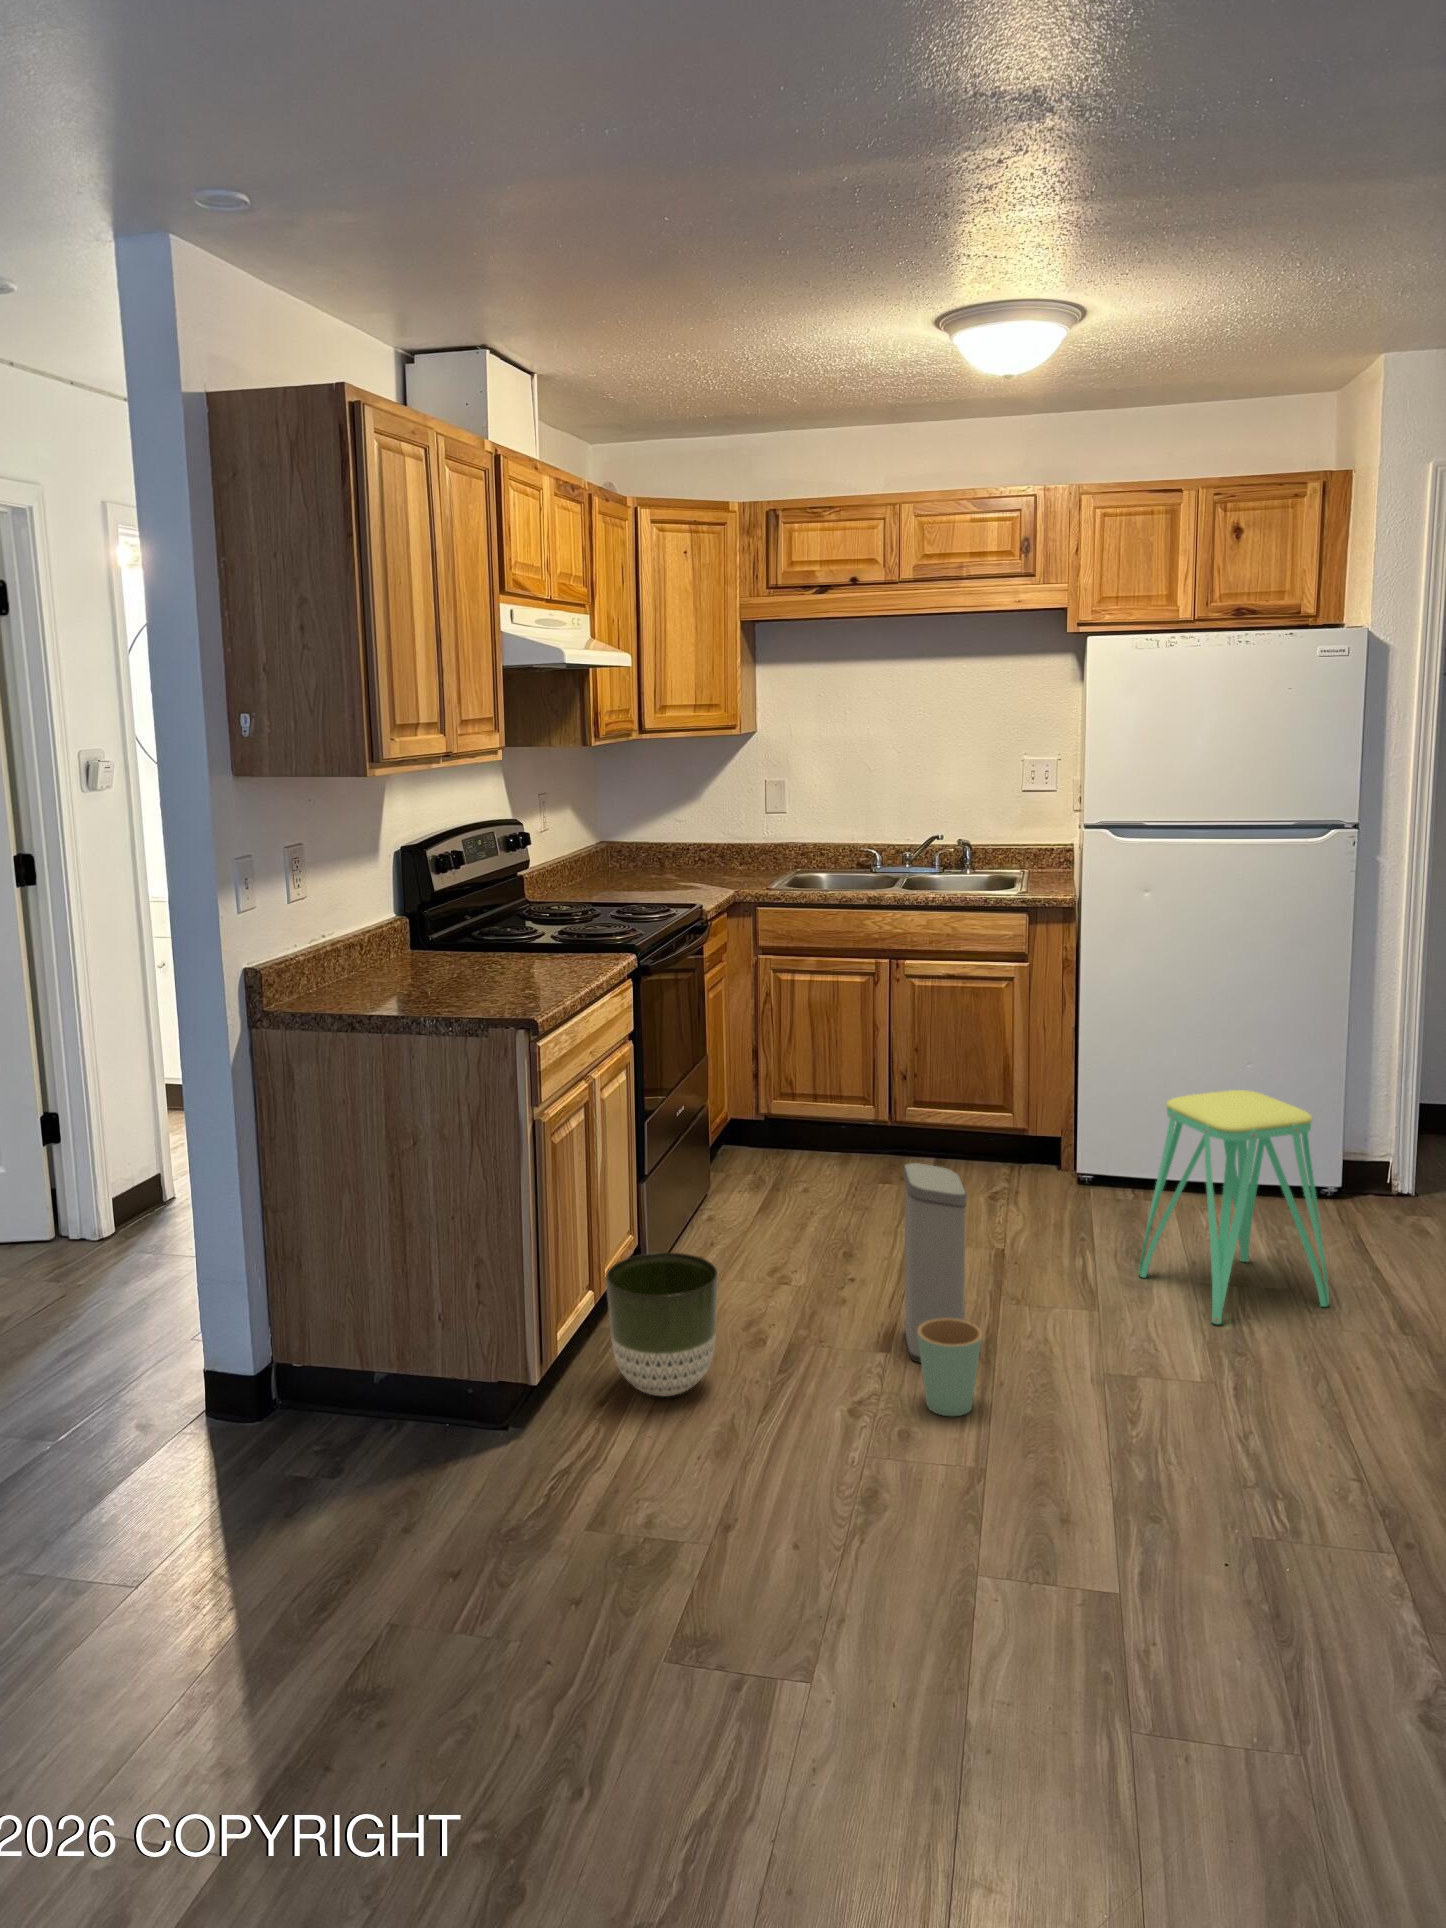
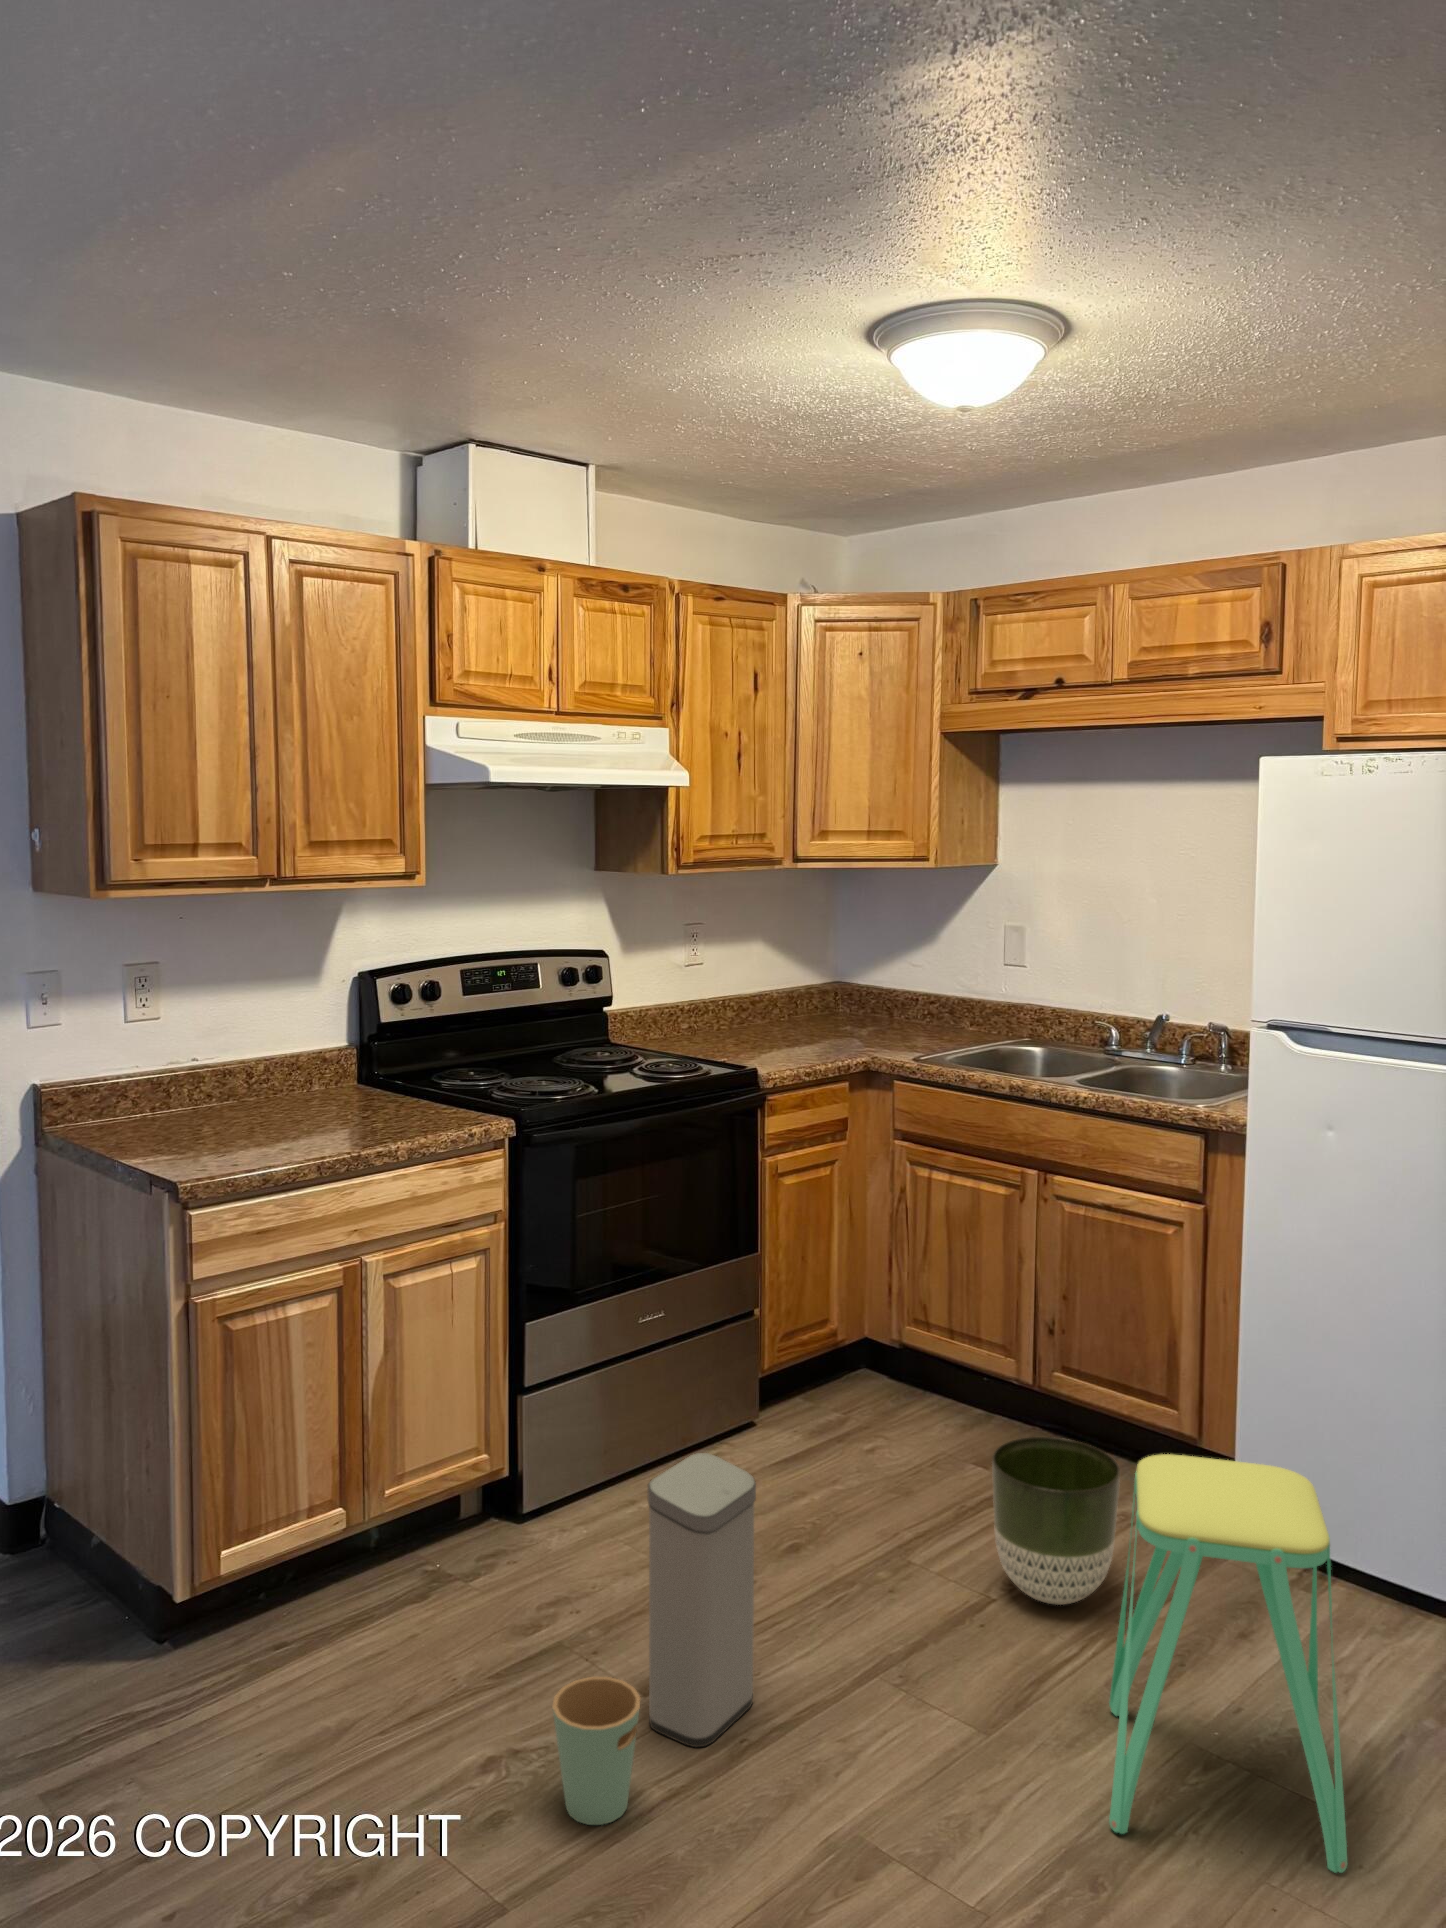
planter: present [606,1252,718,1396] -> present [992,1437,1120,1605]

